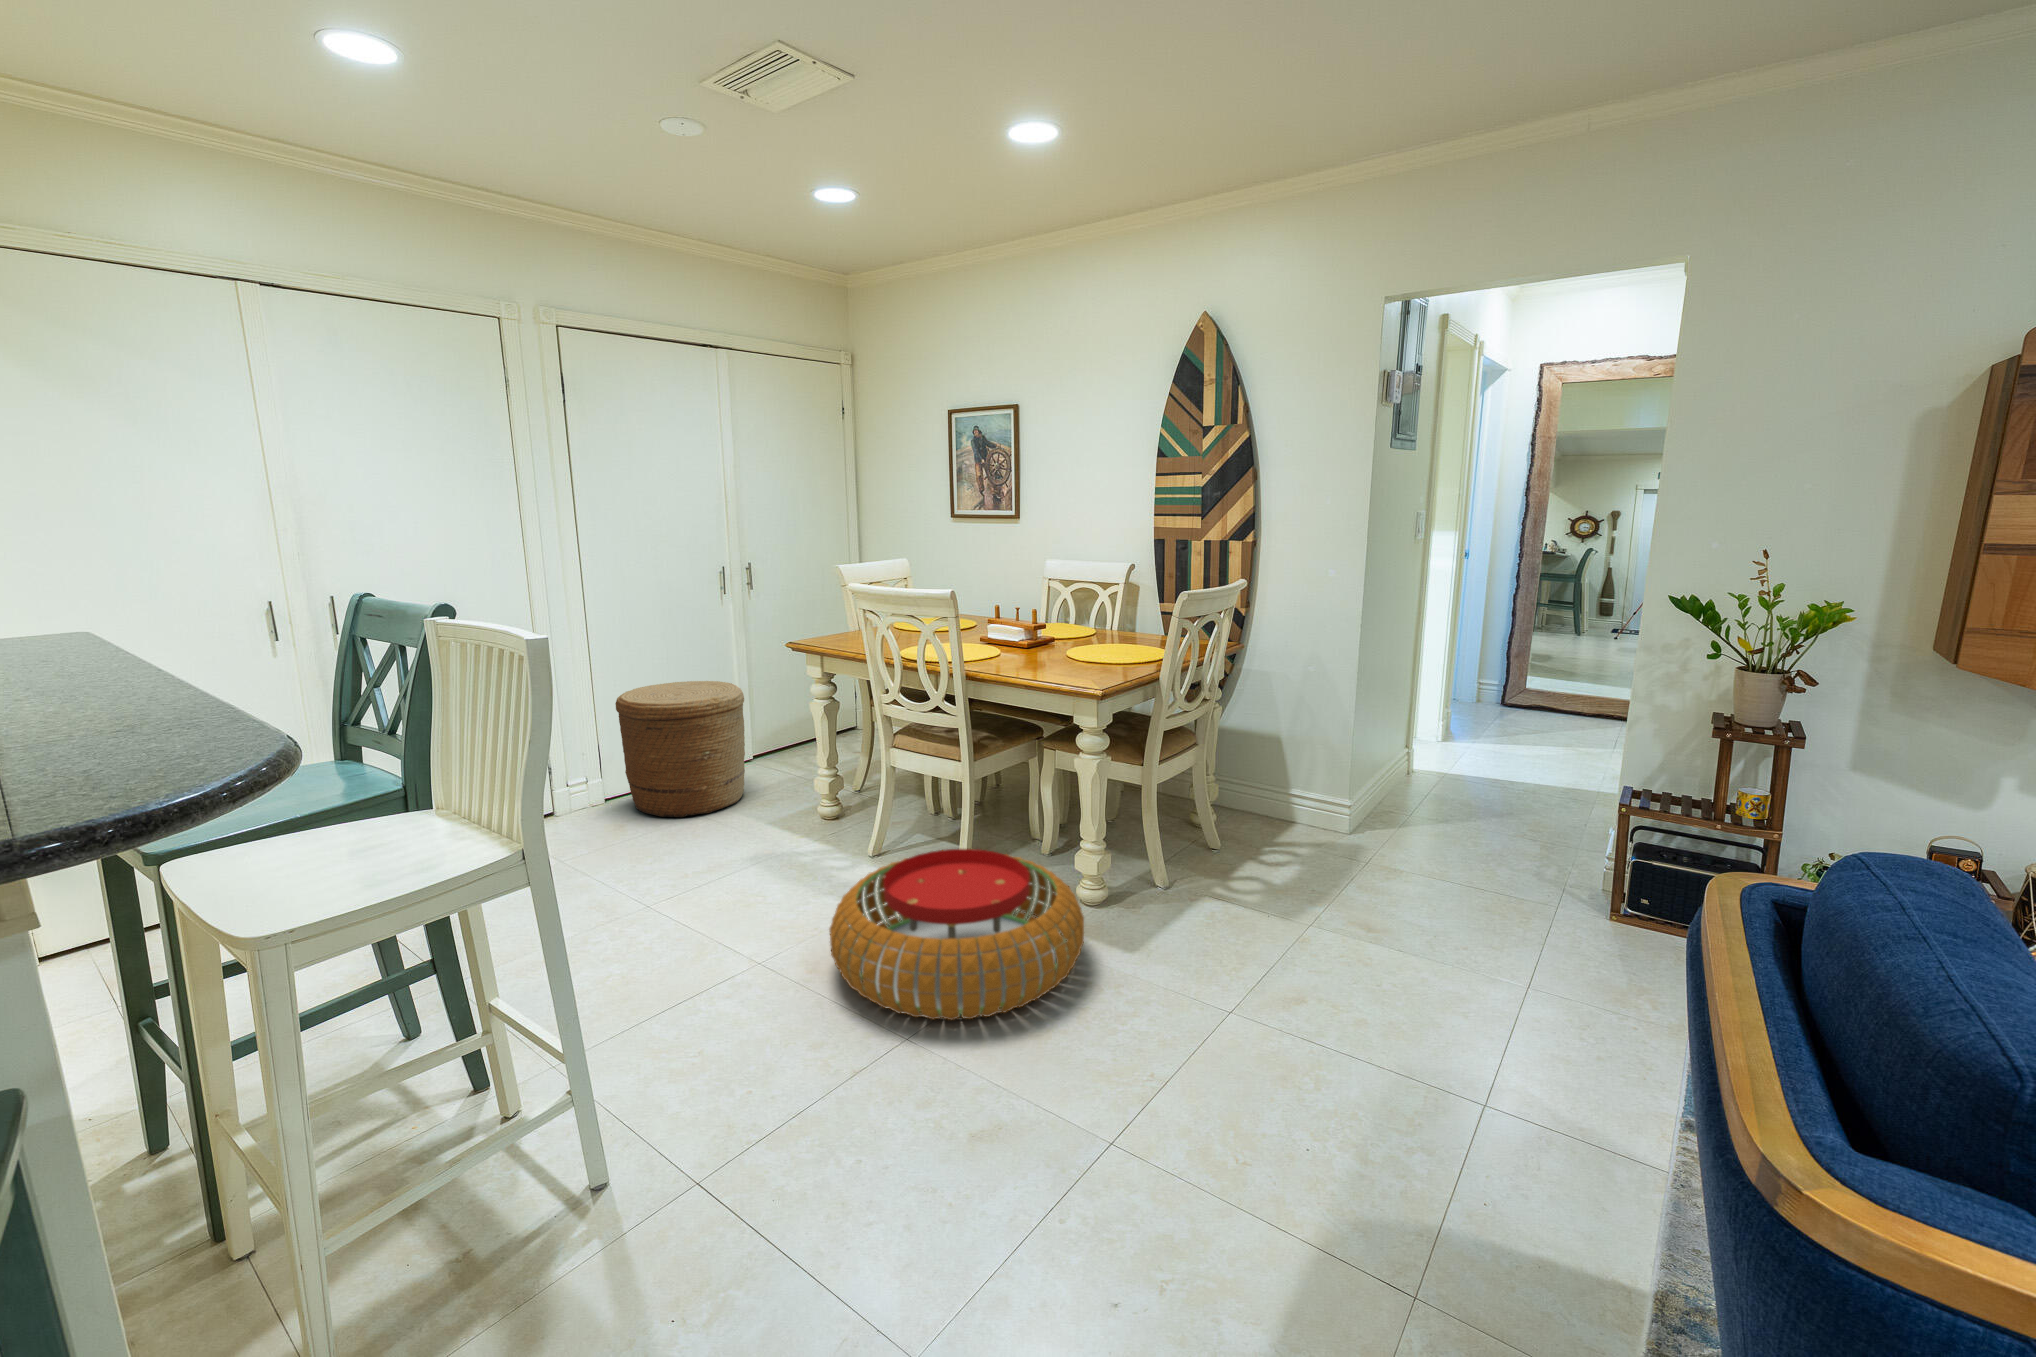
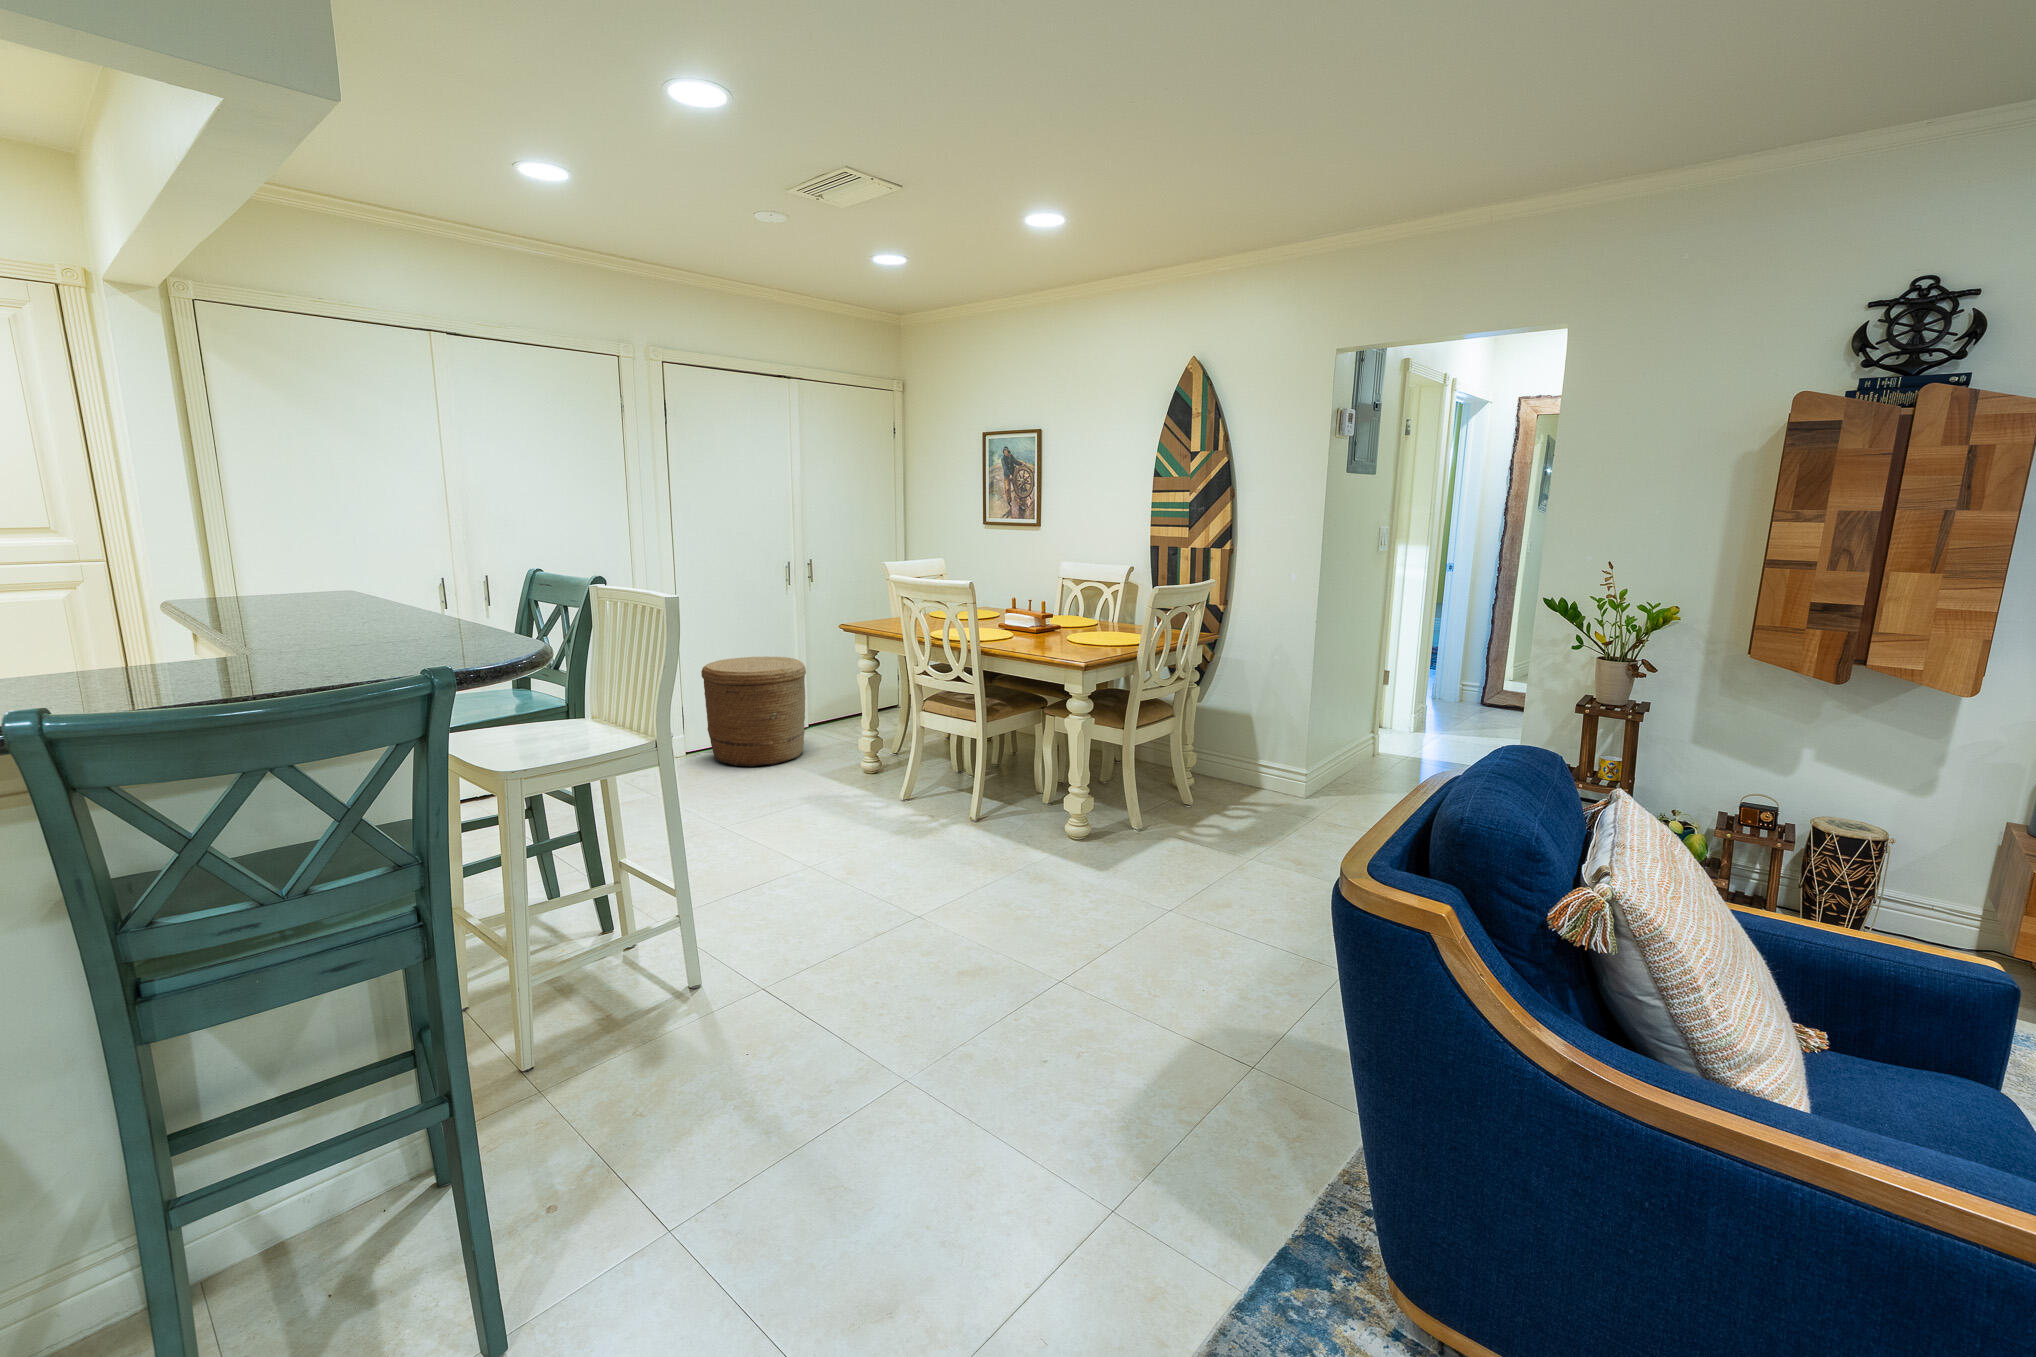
pouf: present [830,849,1084,1020] -> none [864,787,1062,906]

